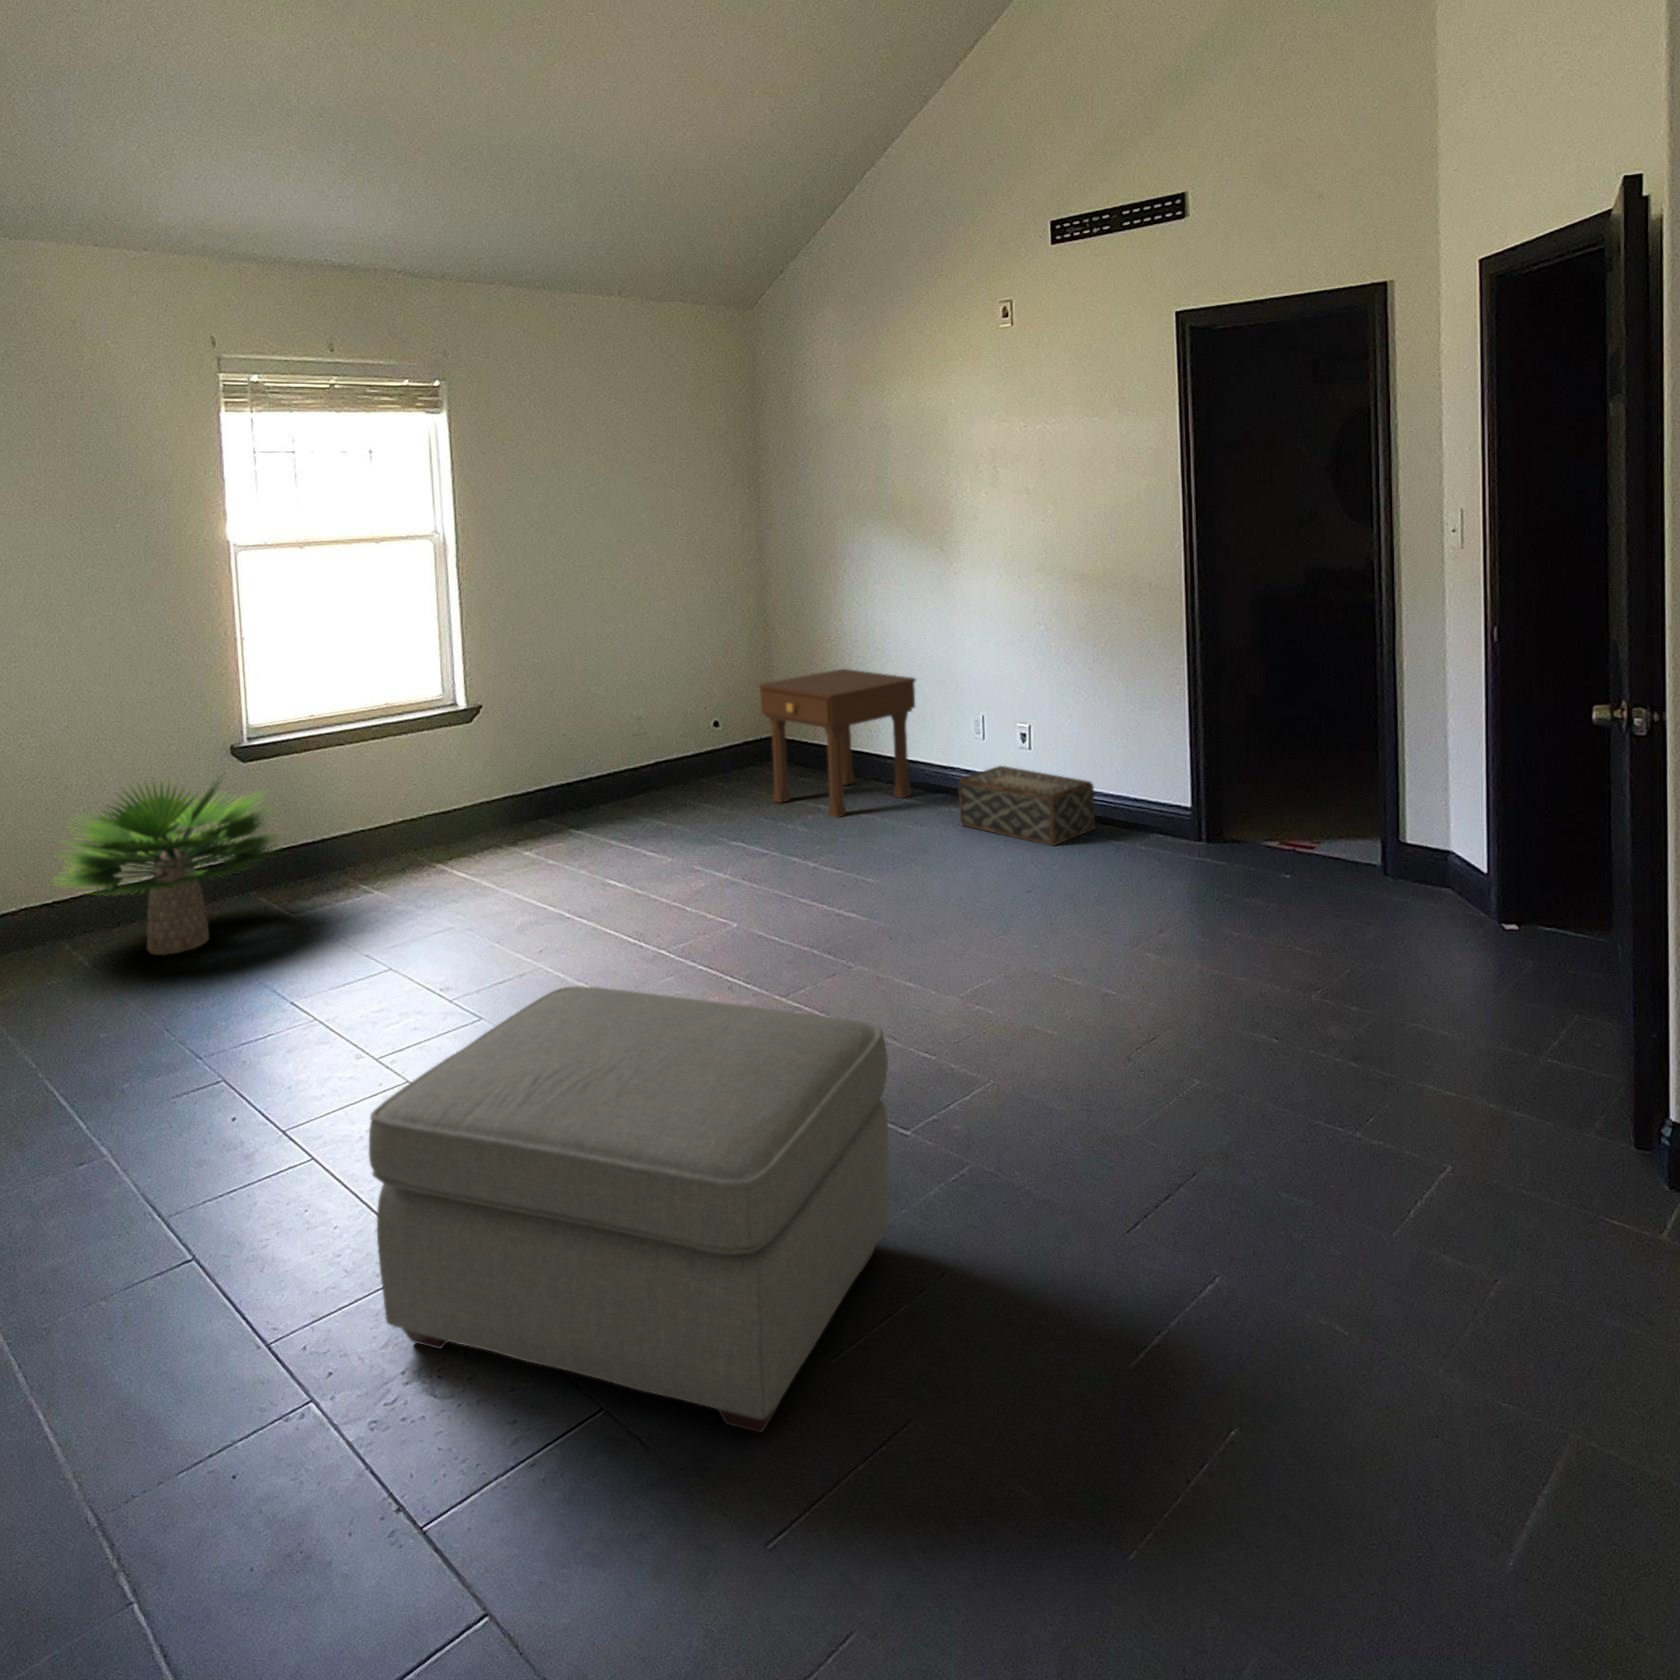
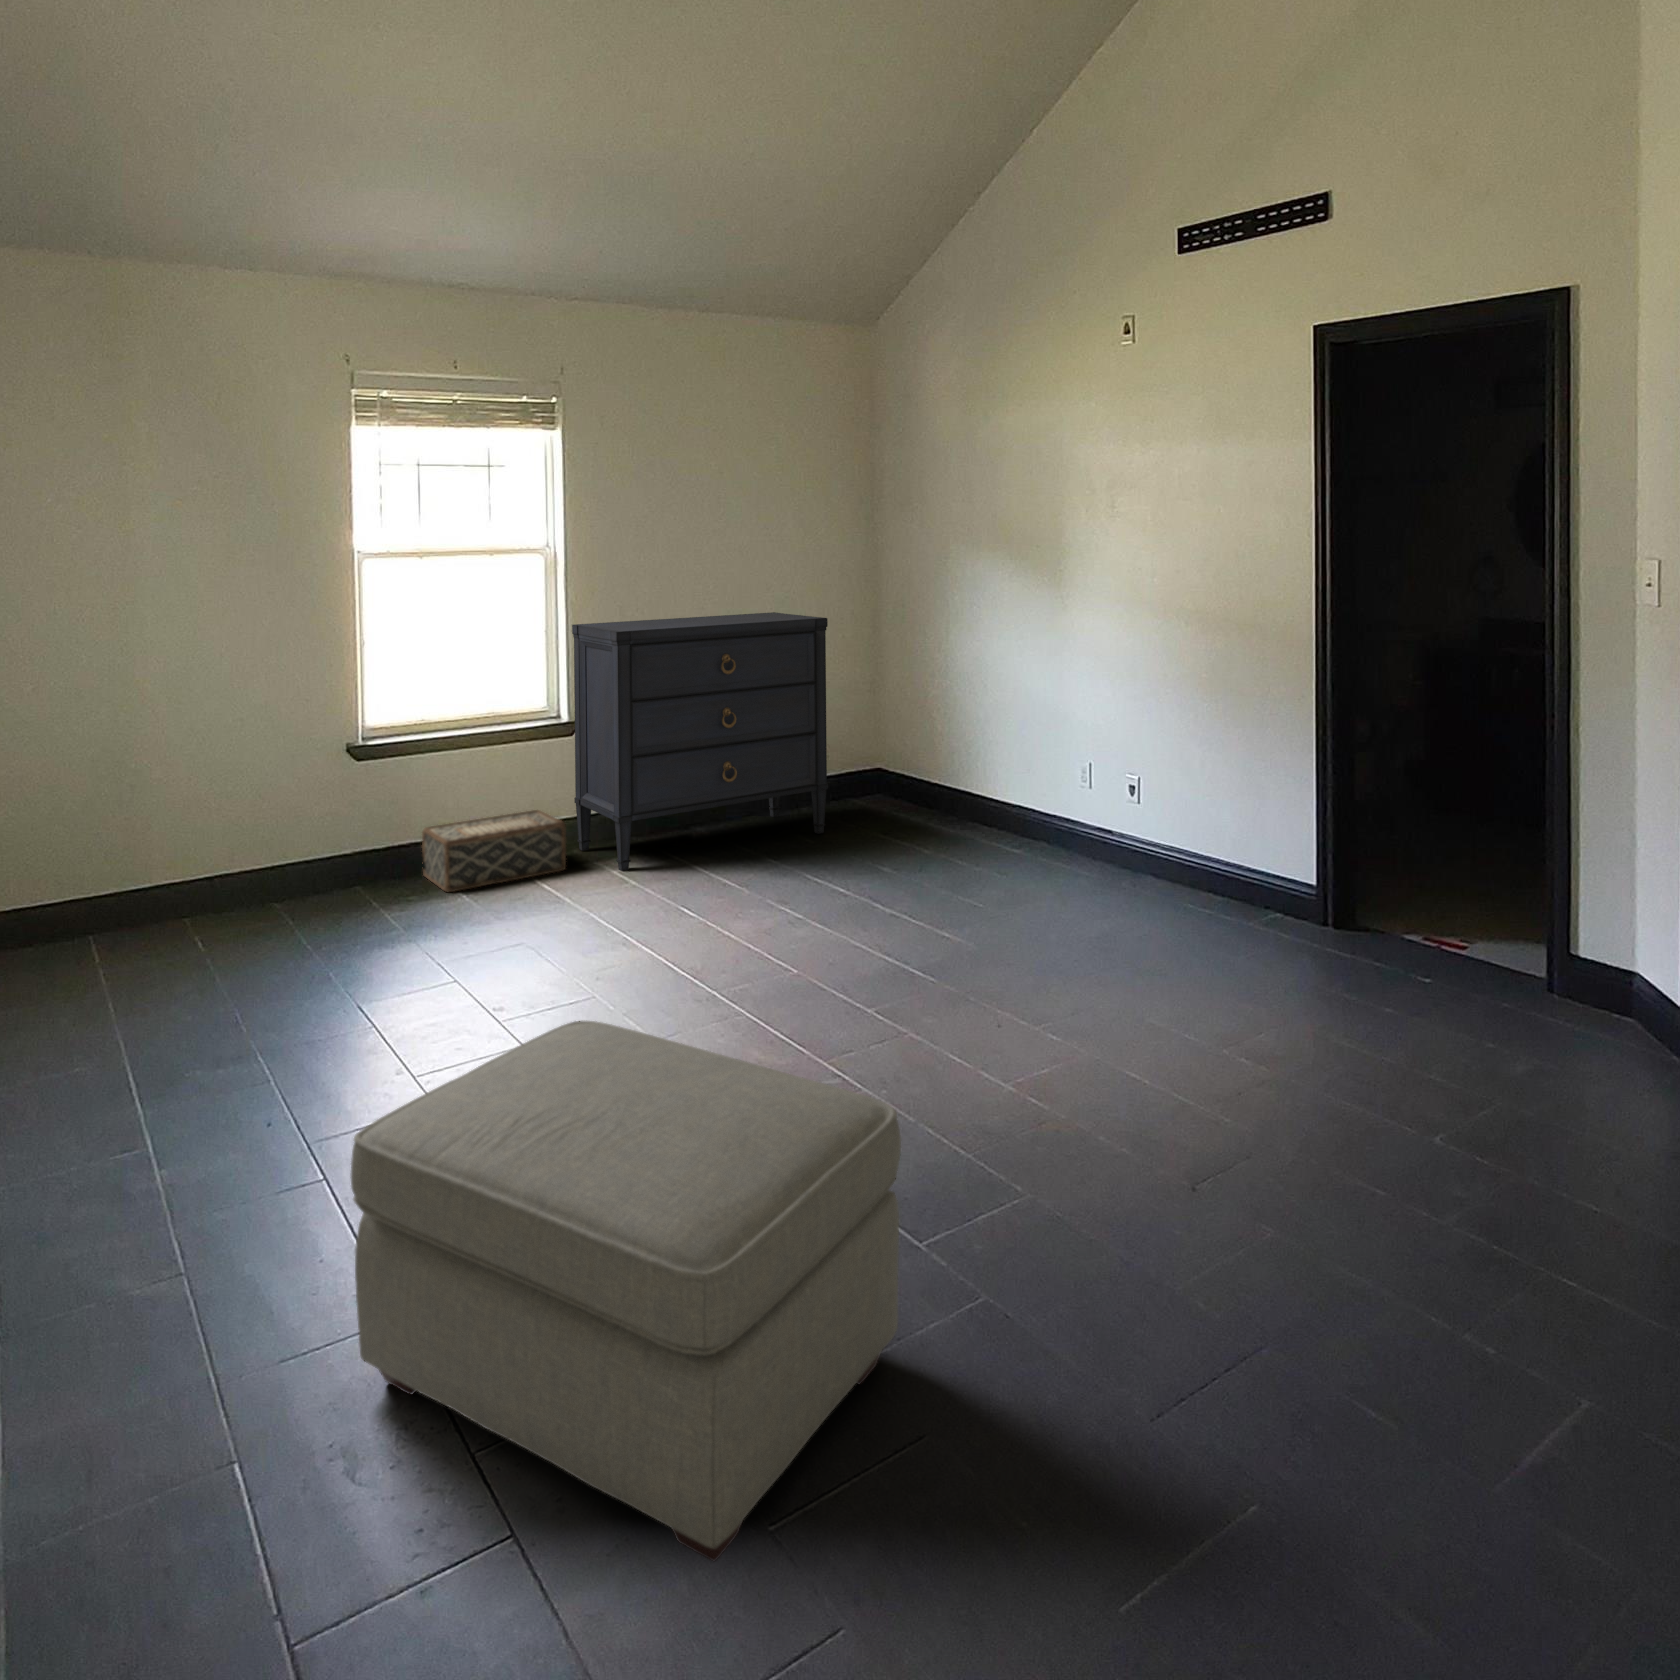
dresser: none [468,588,735,853] -> present [572,612,828,871]
nightstand: present [758,669,915,817] -> none [855,705,1019,862]
woven basket: present [959,766,1095,846] -> present [422,810,566,892]
potted plant: present [59,780,276,955] -> none [170,763,387,939]

